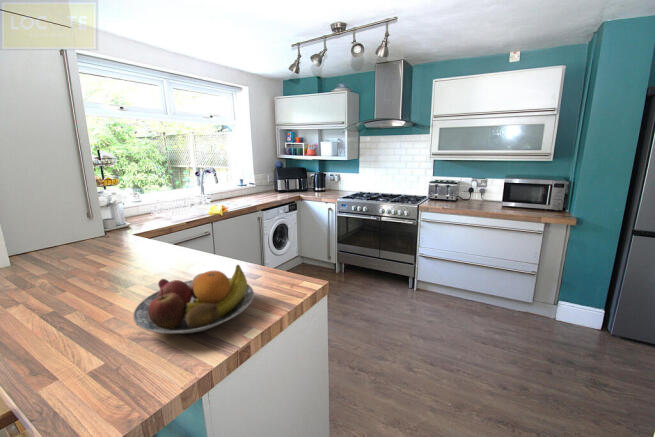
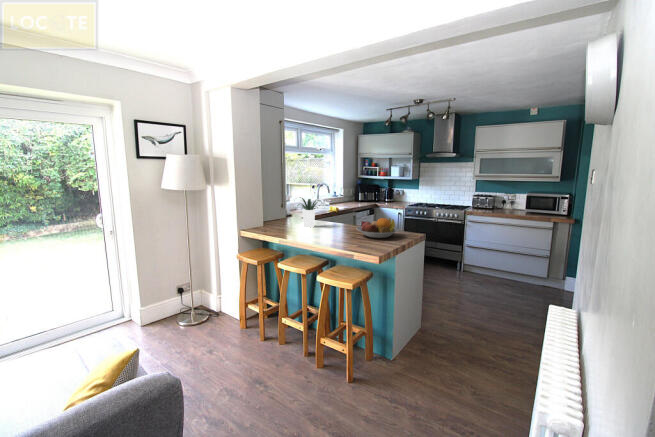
potted plant: none [35,207,133,274] -> present [297,197,320,227]

